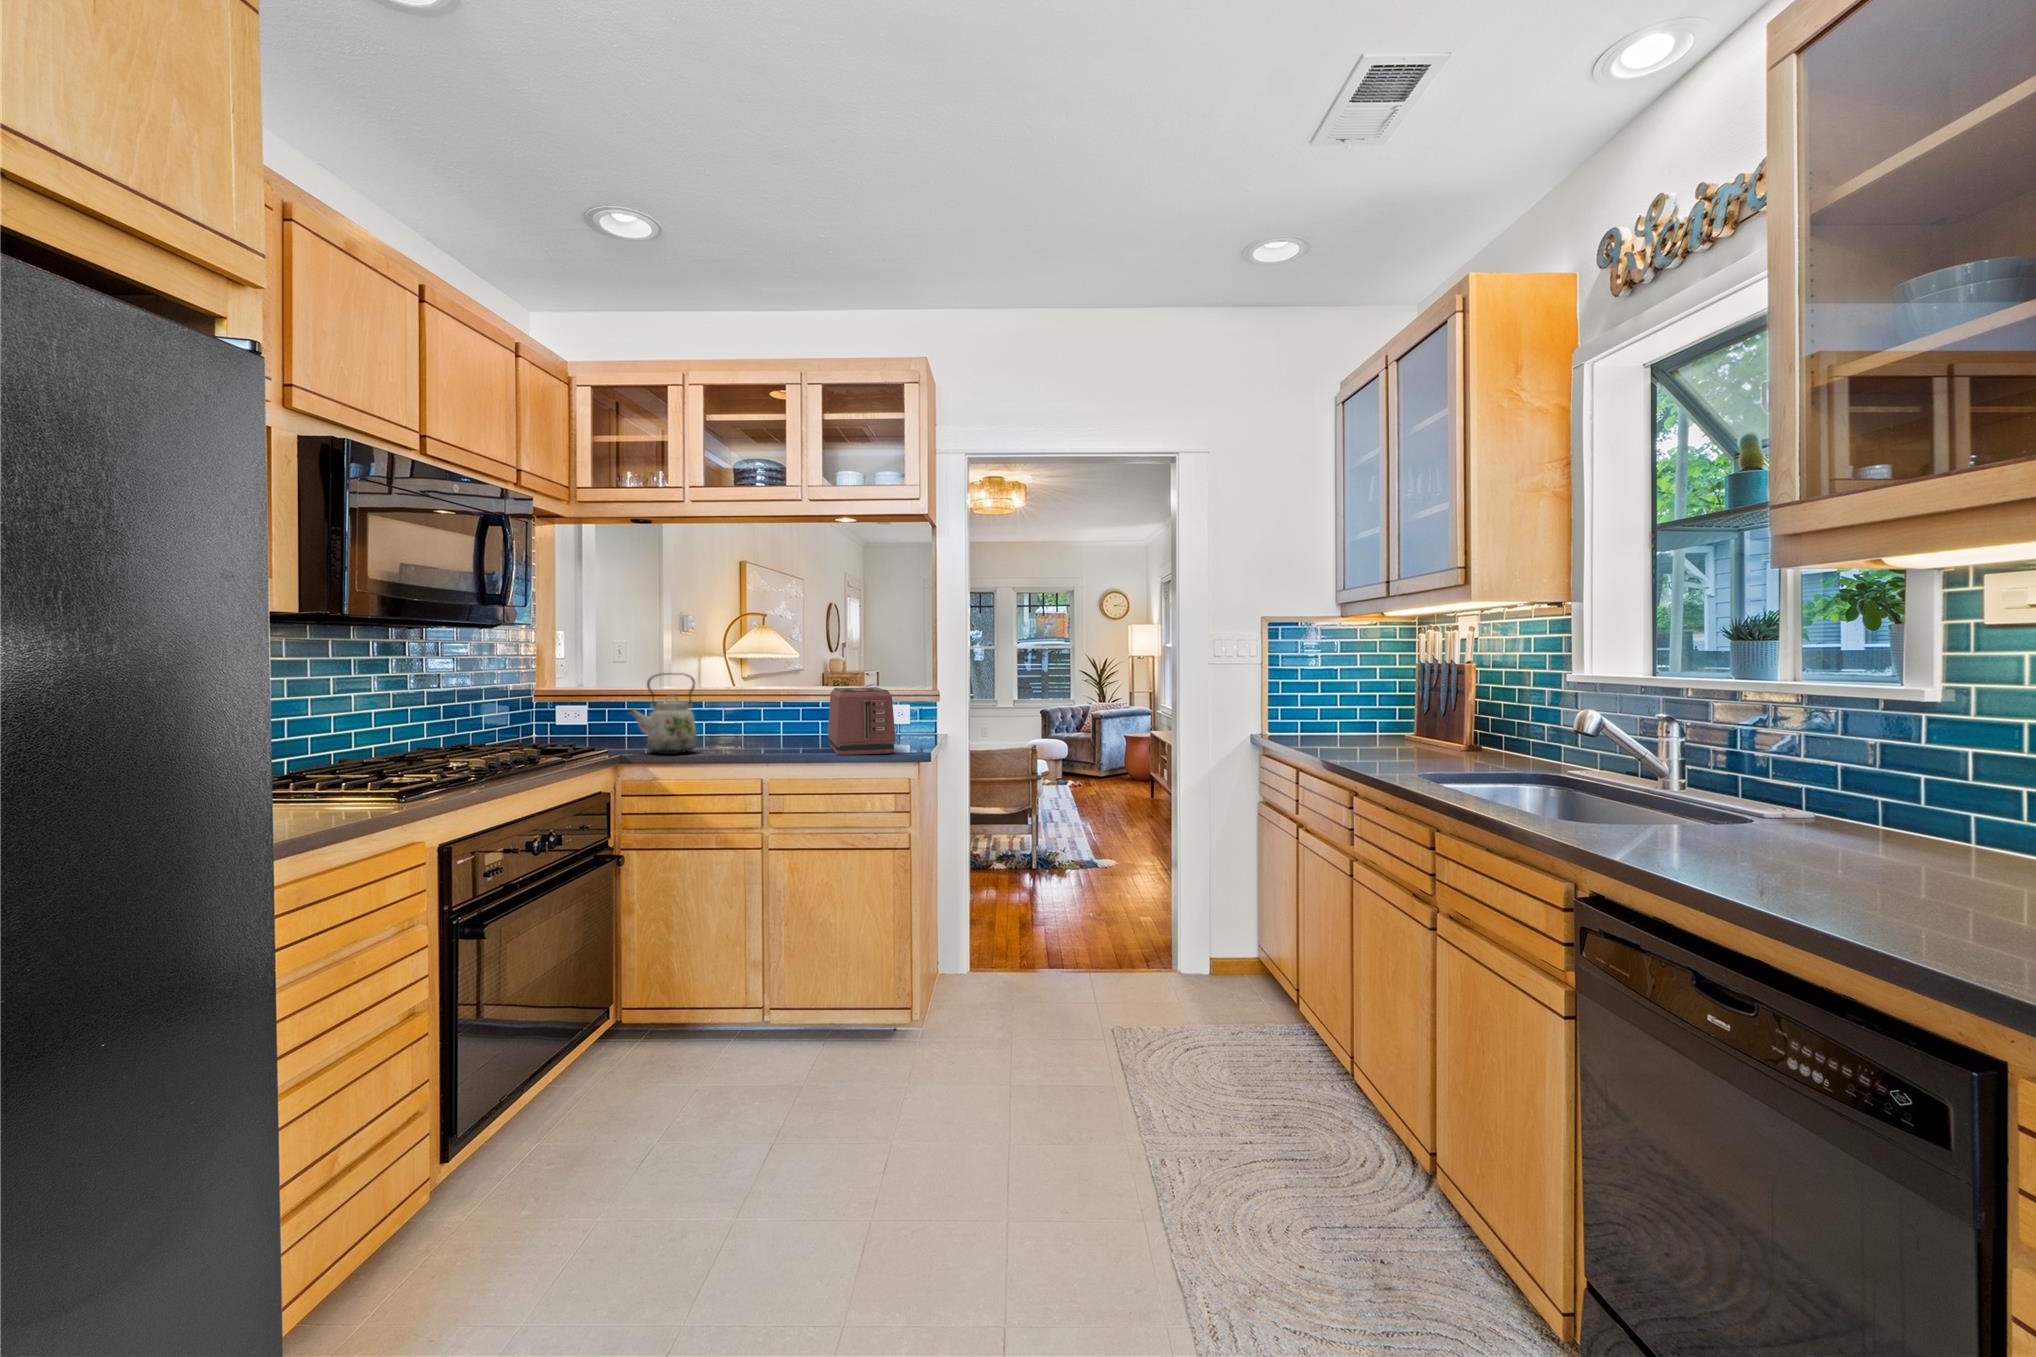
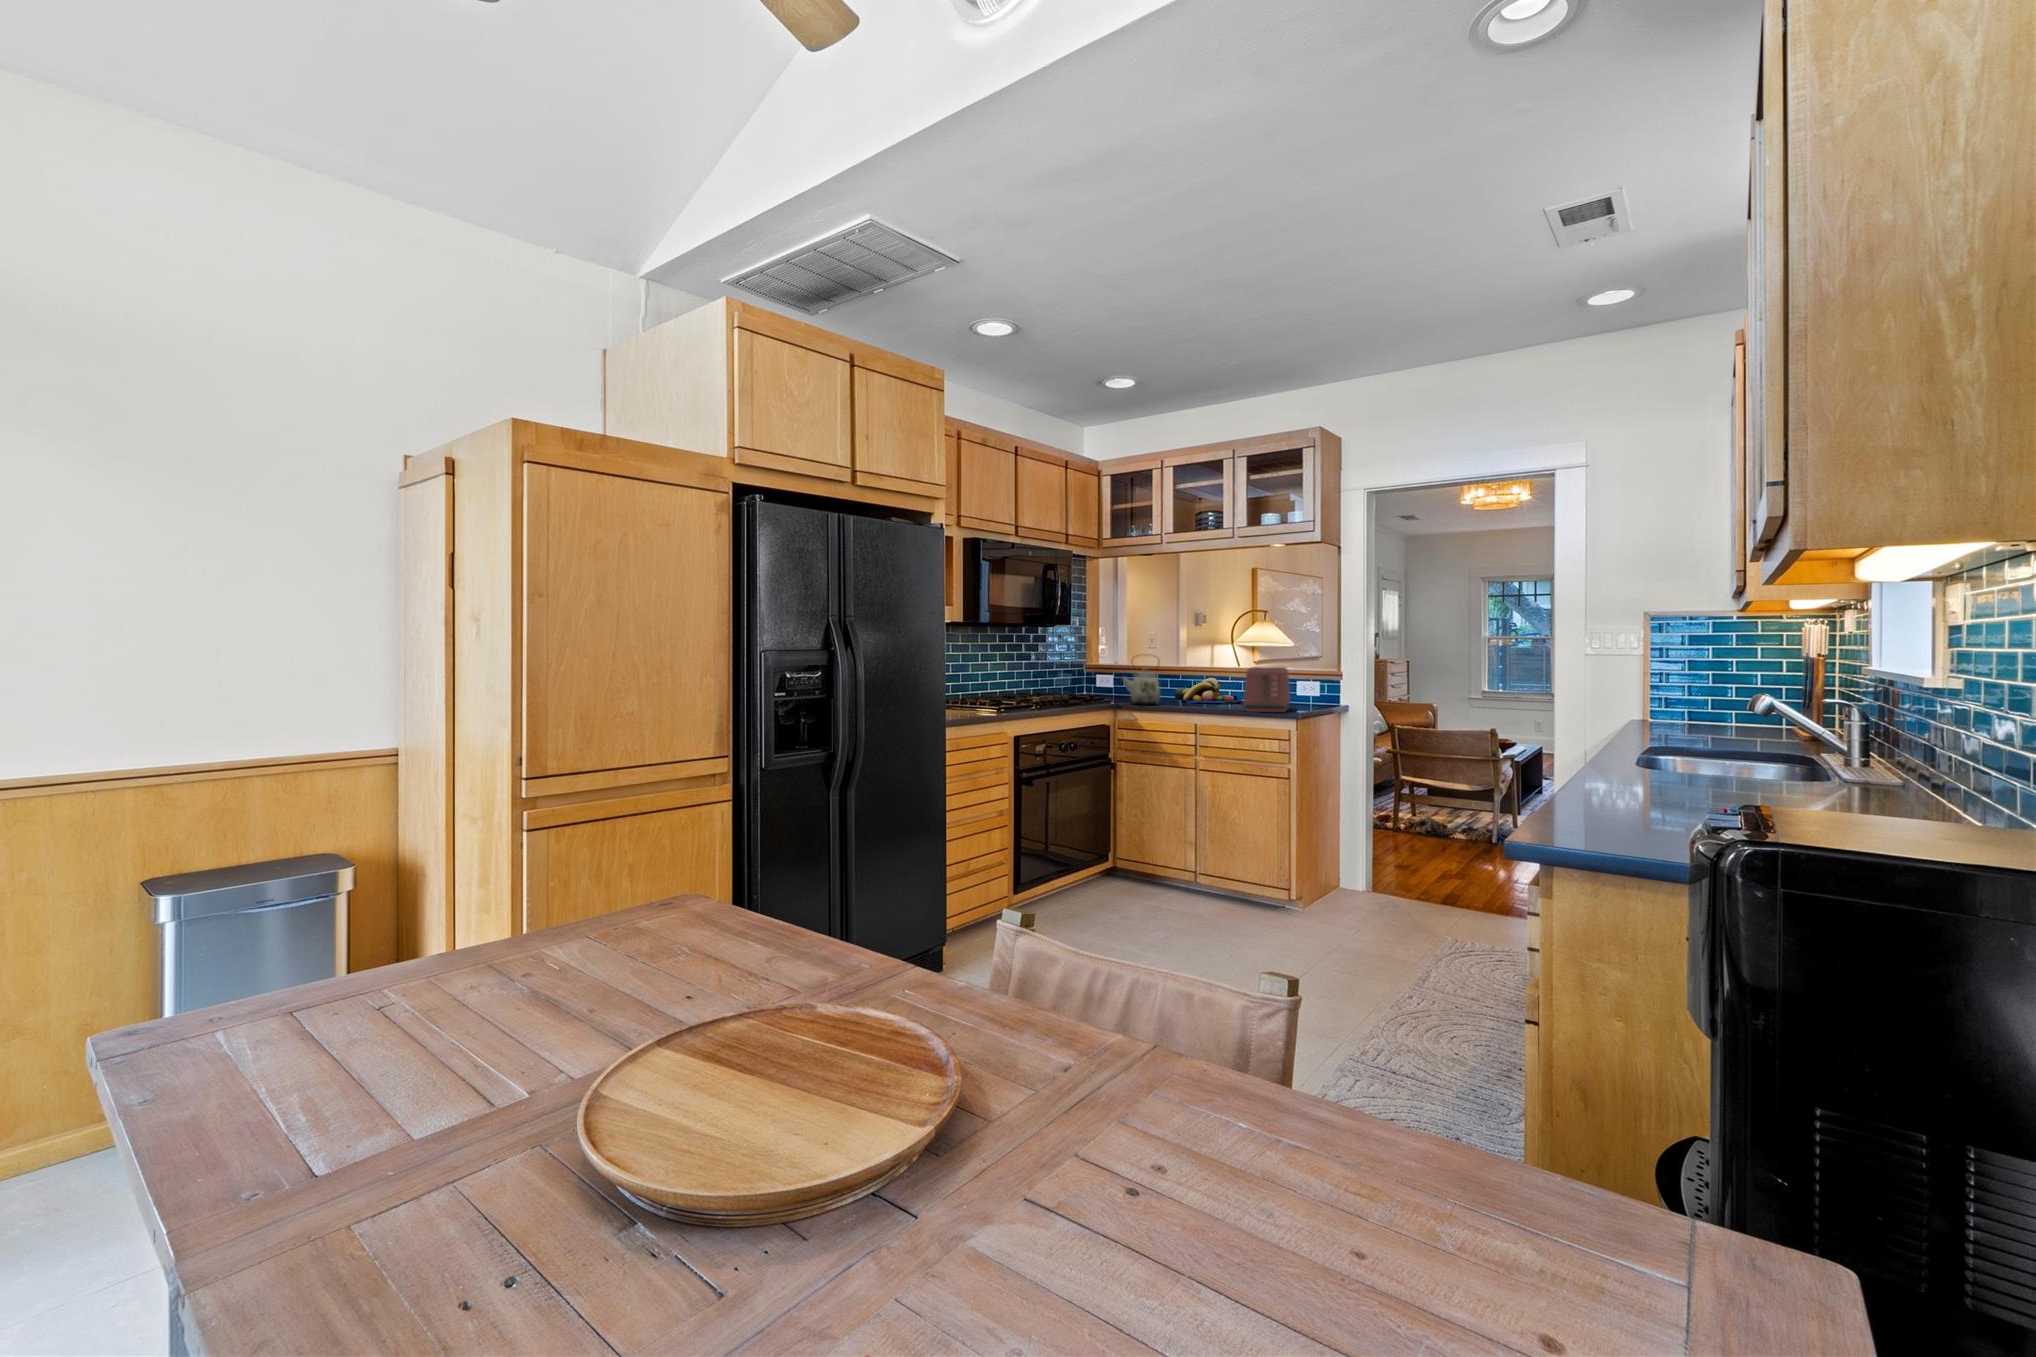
fruit bowl: none [702,705,804,745] -> present [1174,678,1242,703]

